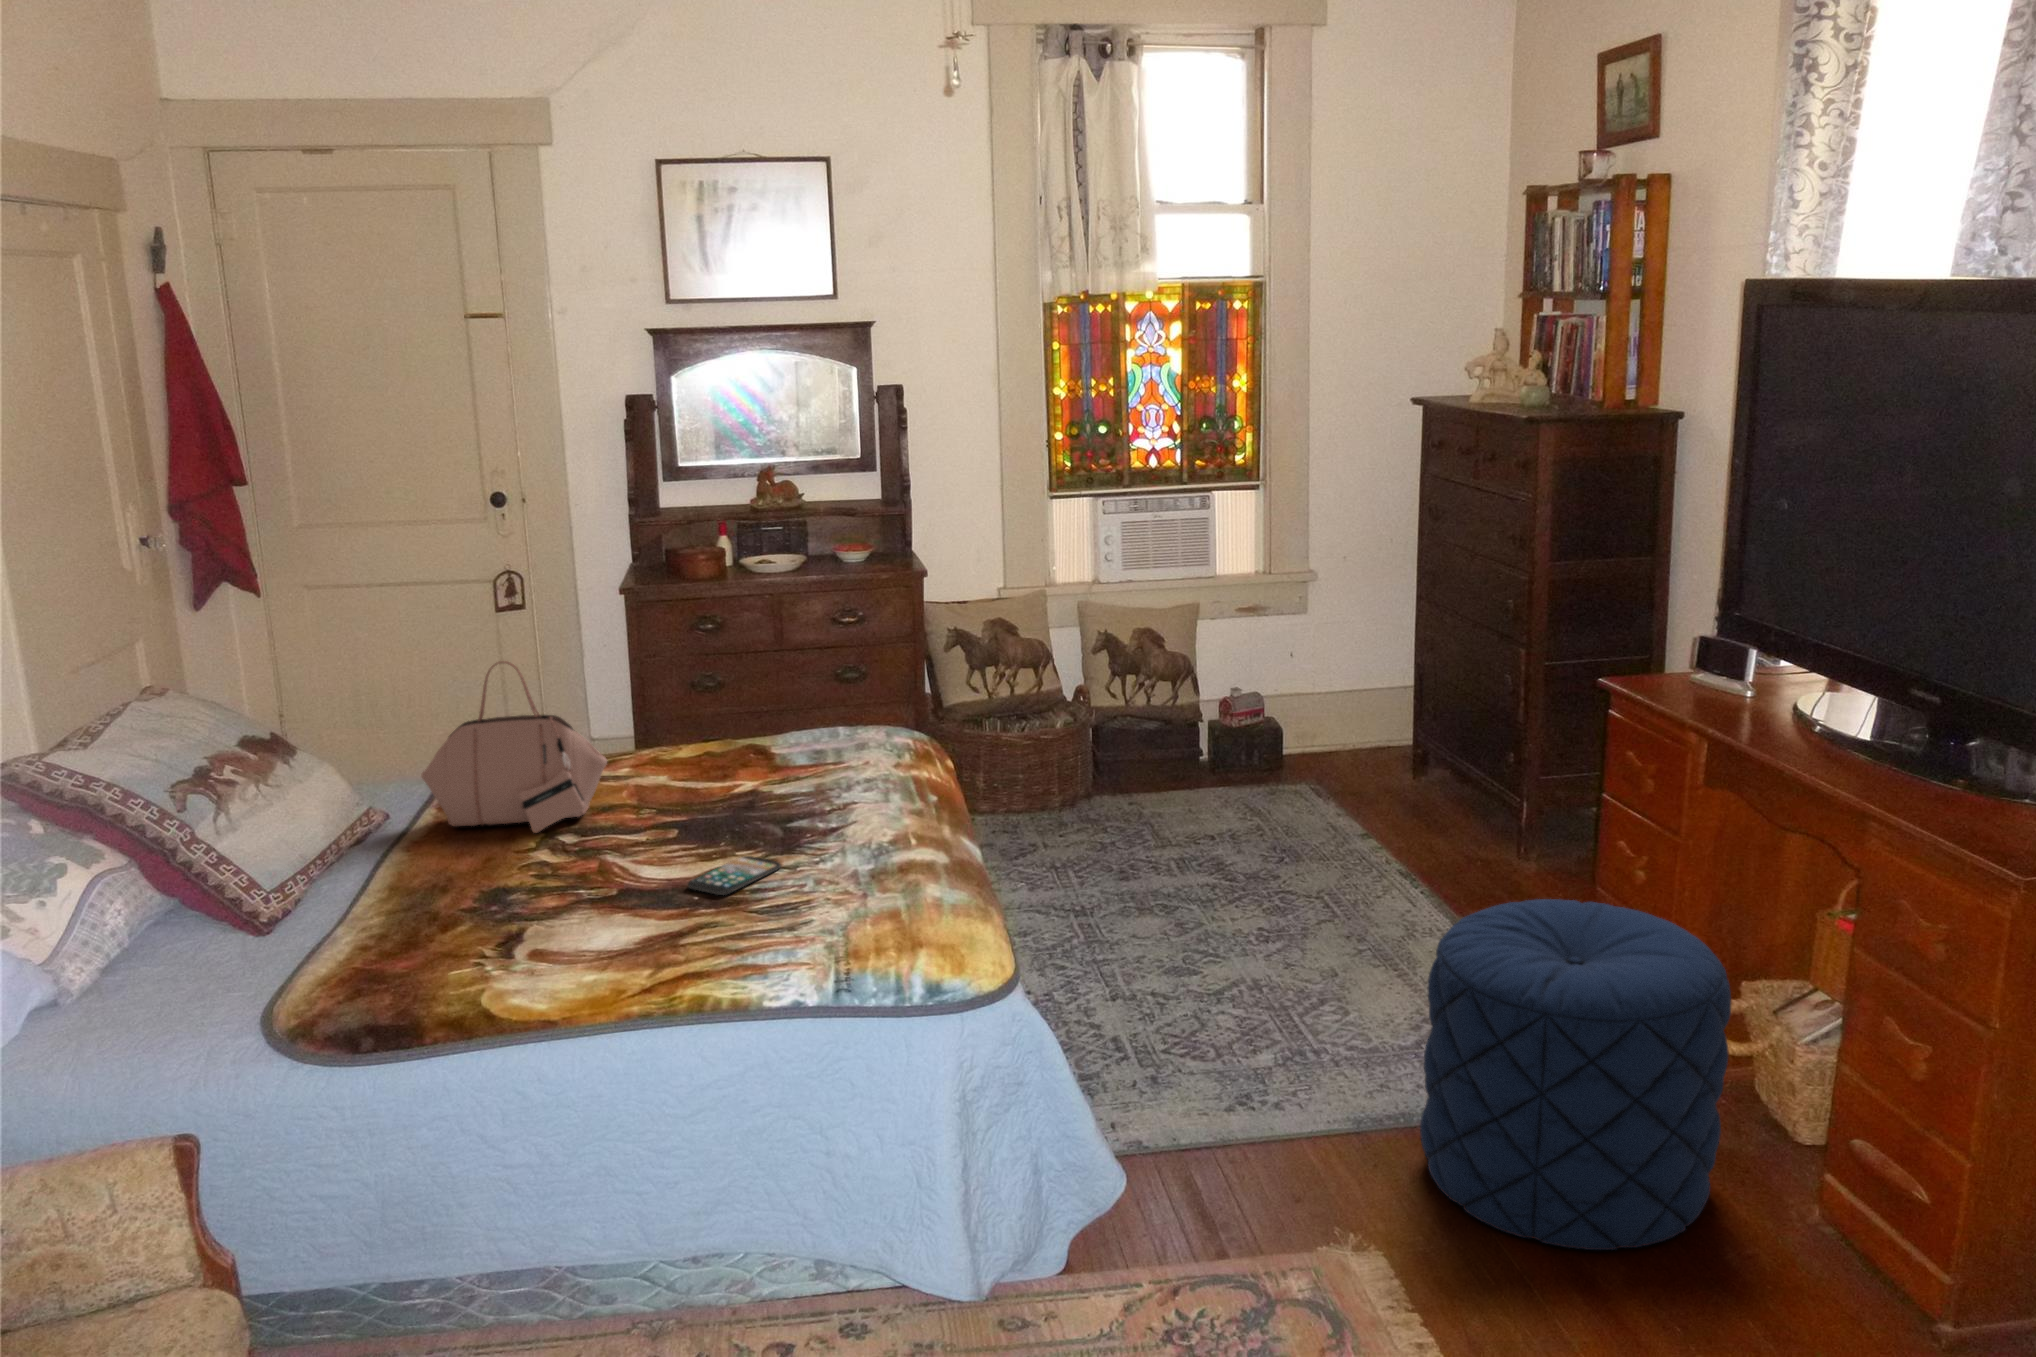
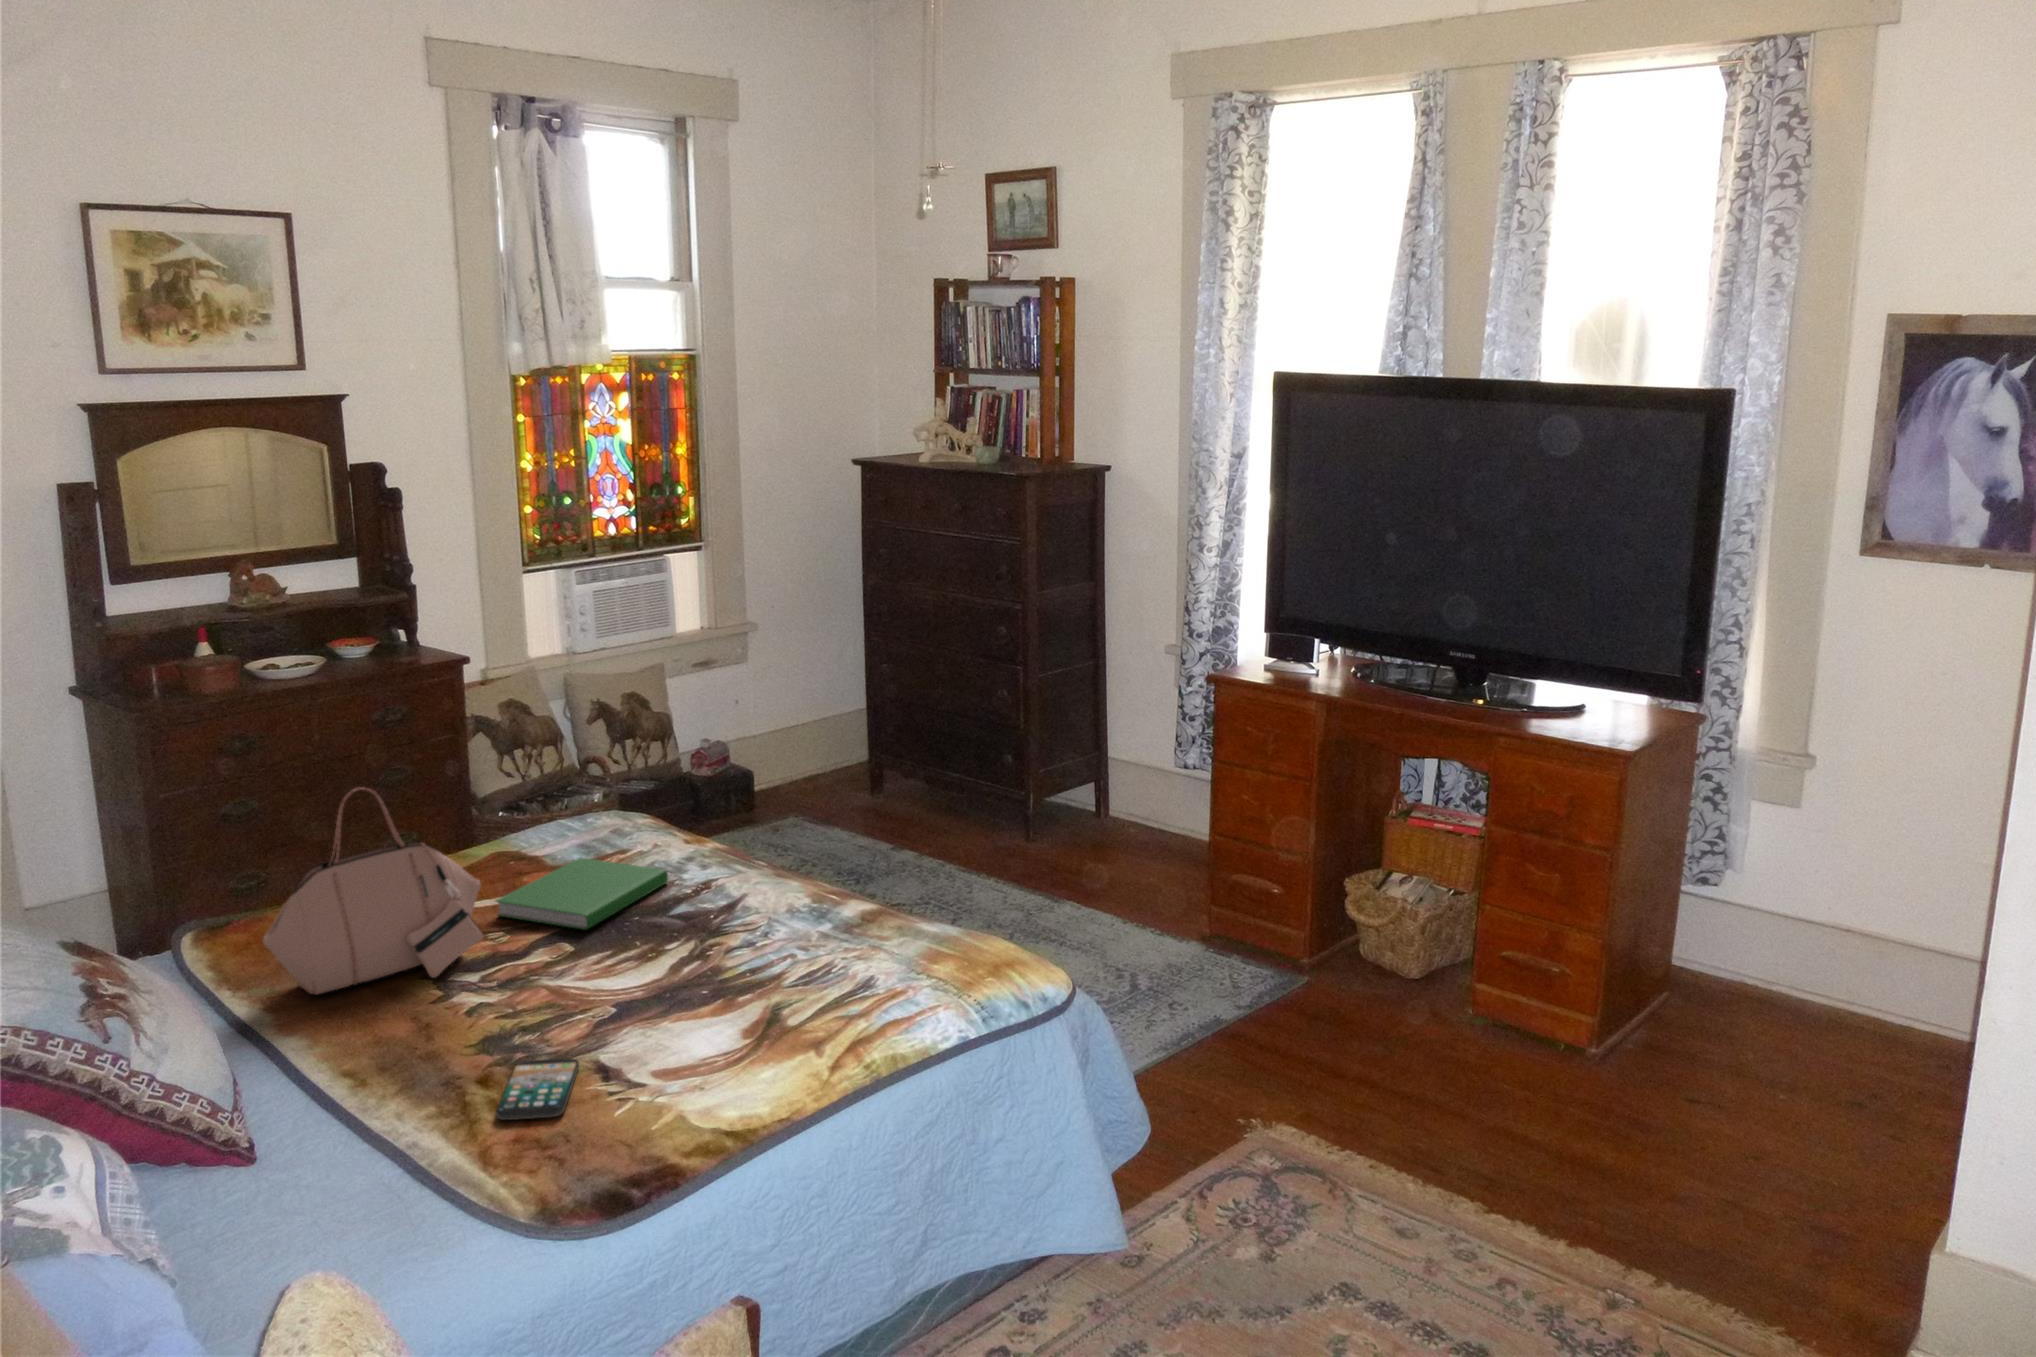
hardcover book: none [647,762,804,822] -> present [496,858,668,930]
smartphone: present [688,856,781,895] -> present [496,1058,579,1120]
pouf: present [1420,899,1731,1250] -> none [1212,839,1441,1098]

